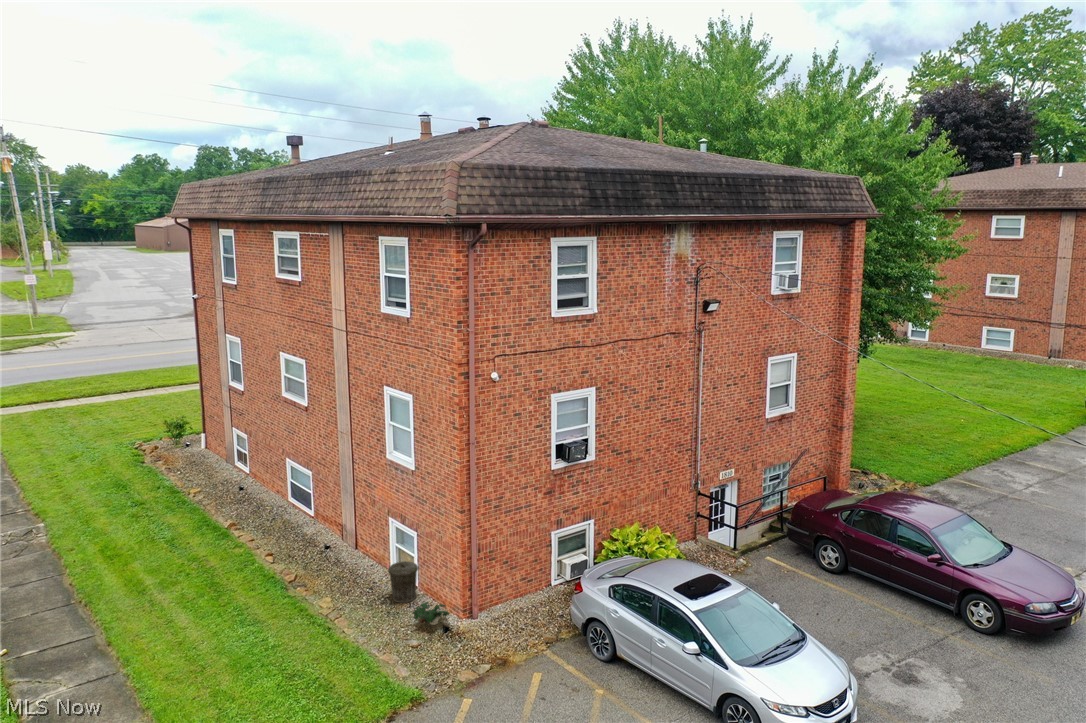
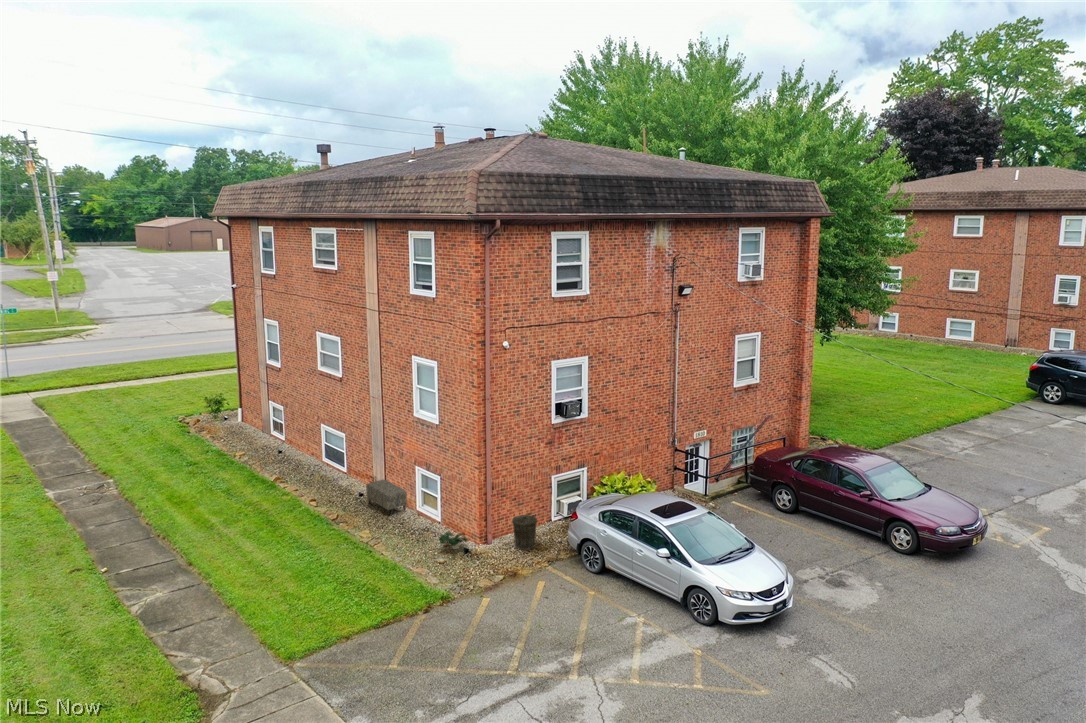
bench: none [333,529,380,575] -> present [366,480,407,516]
trash can: present [388,561,418,603] -> present [512,515,537,550]

